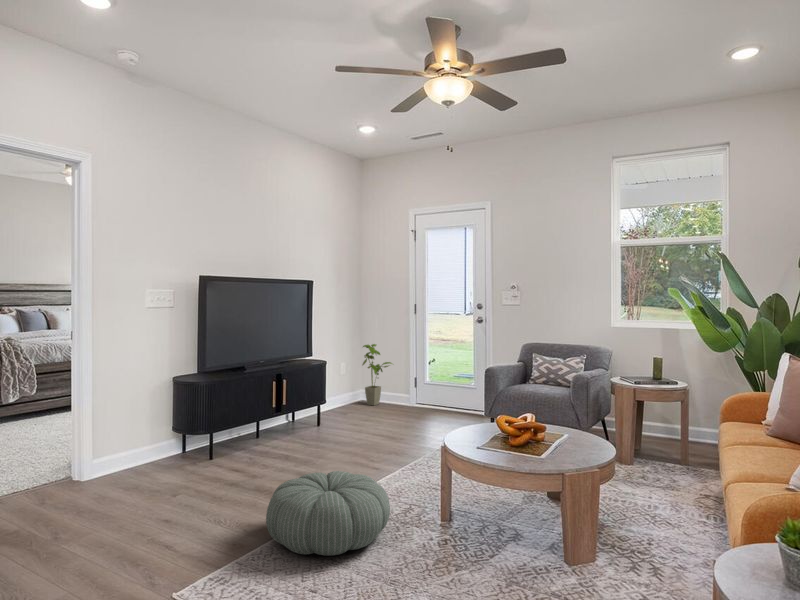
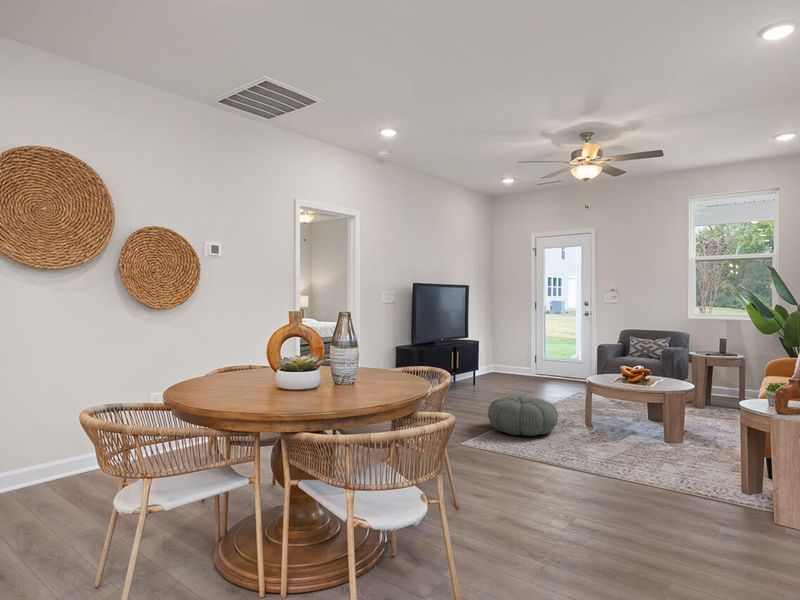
house plant: present [363,344,392,405] -> none [495,330,520,374]

